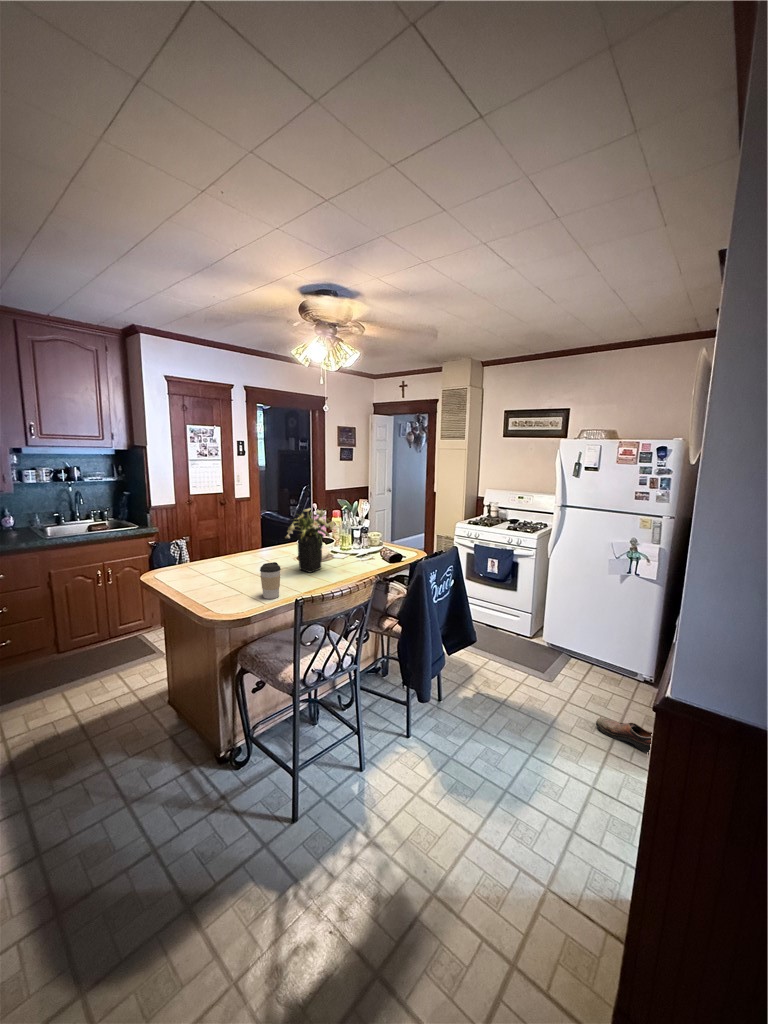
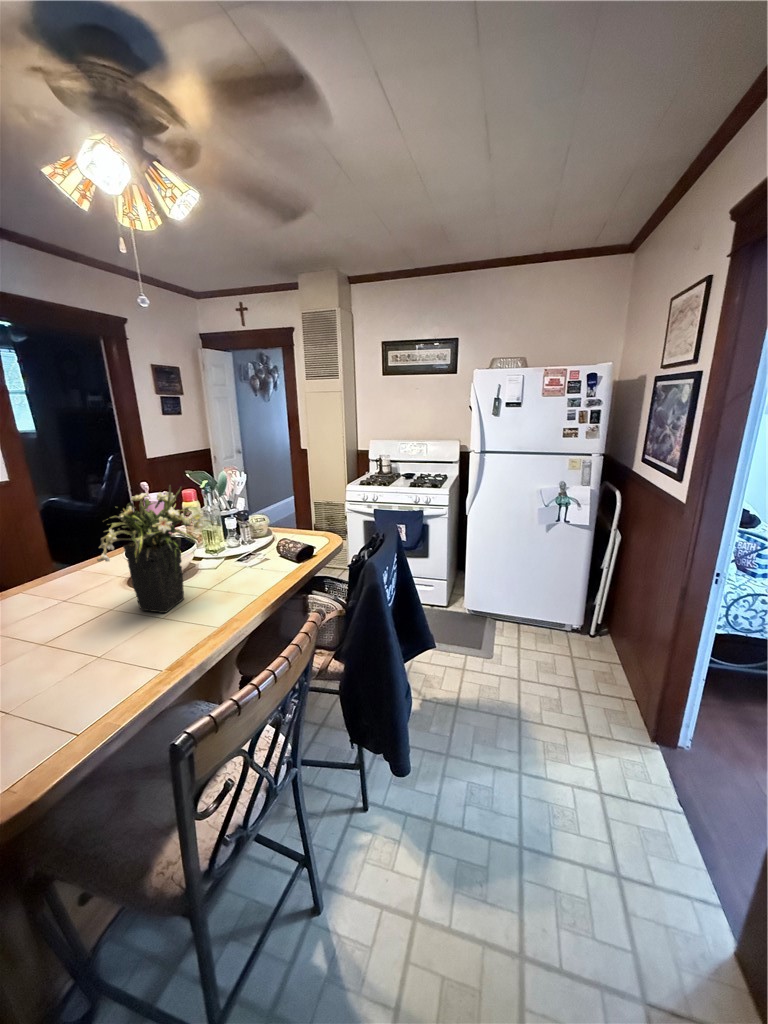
coffee cup: present [260,562,281,599] -> none [40,630,105,718]
shoe: present [596,718,652,753] -> none [565,694,636,724]

